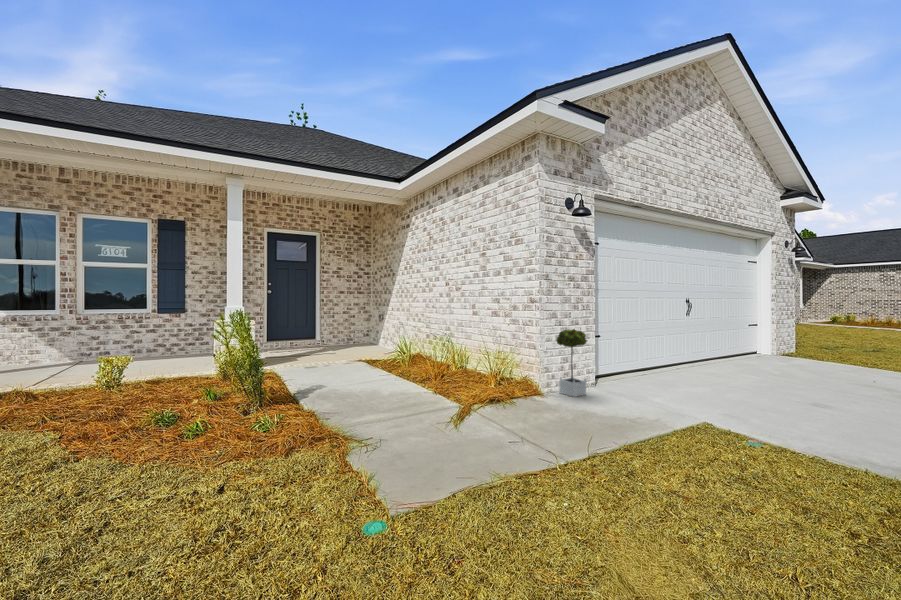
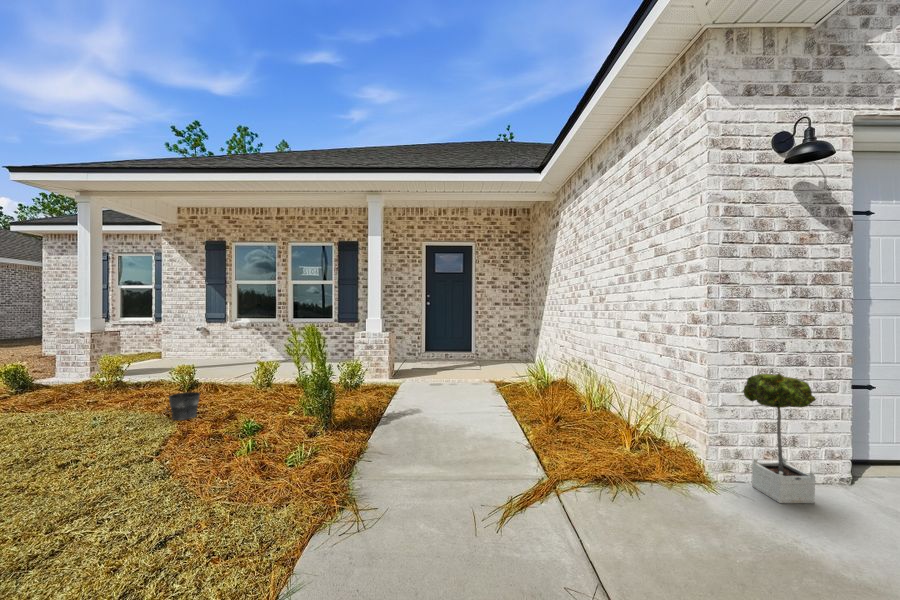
bucket: none [29,391,76,424] -> present [166,392,200,420]

